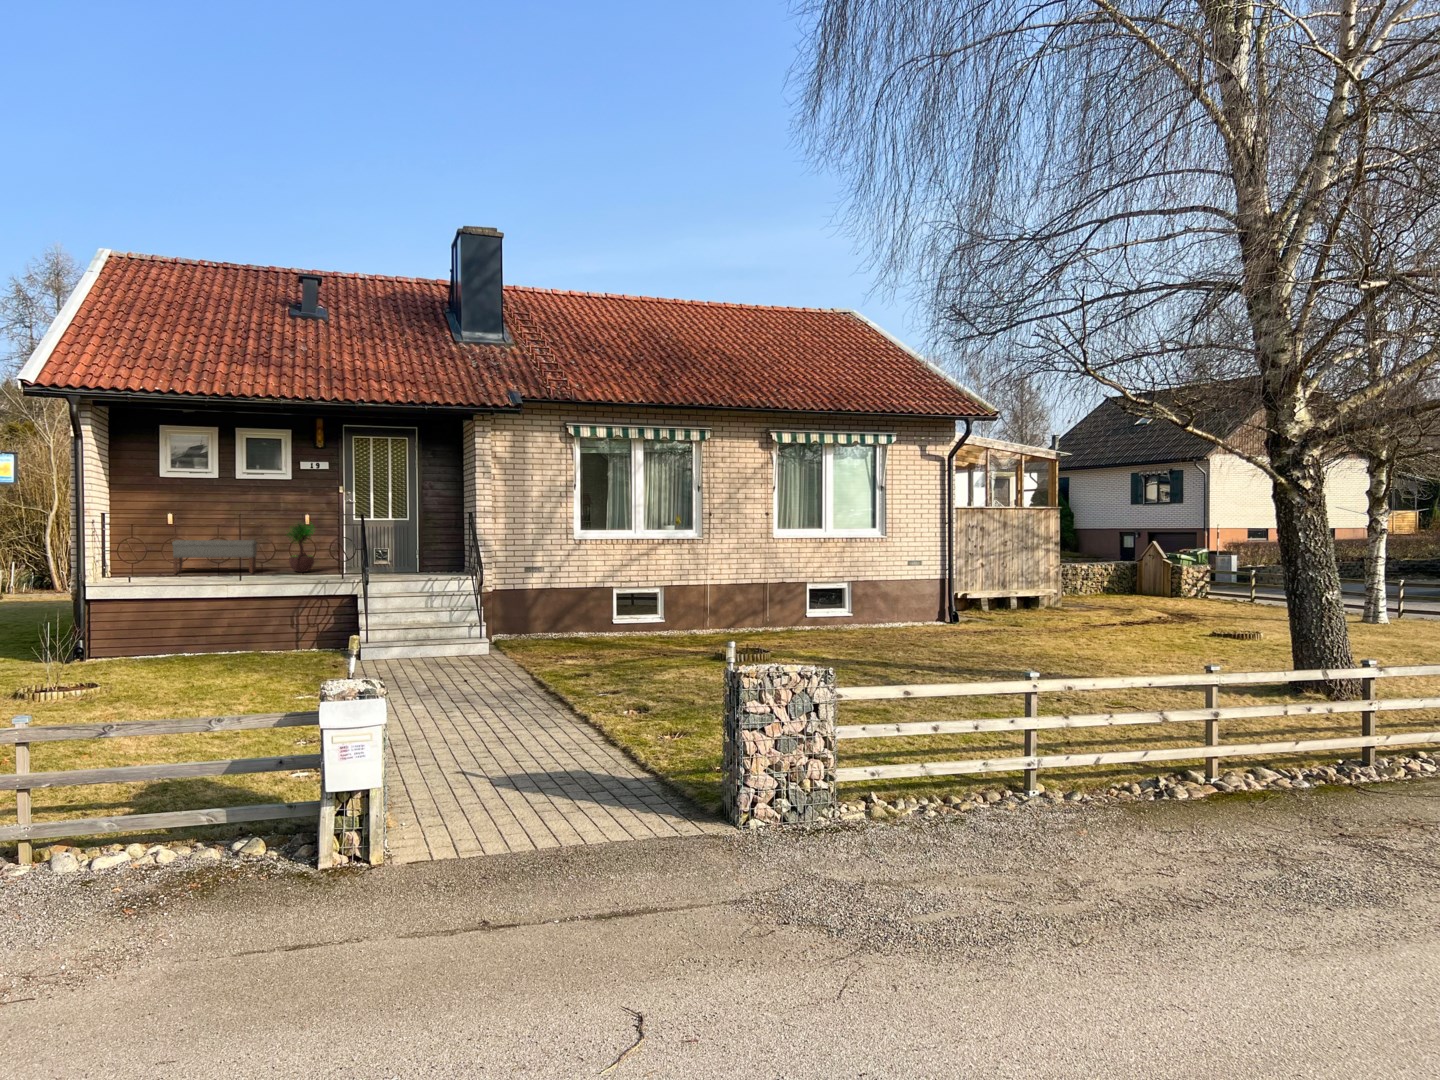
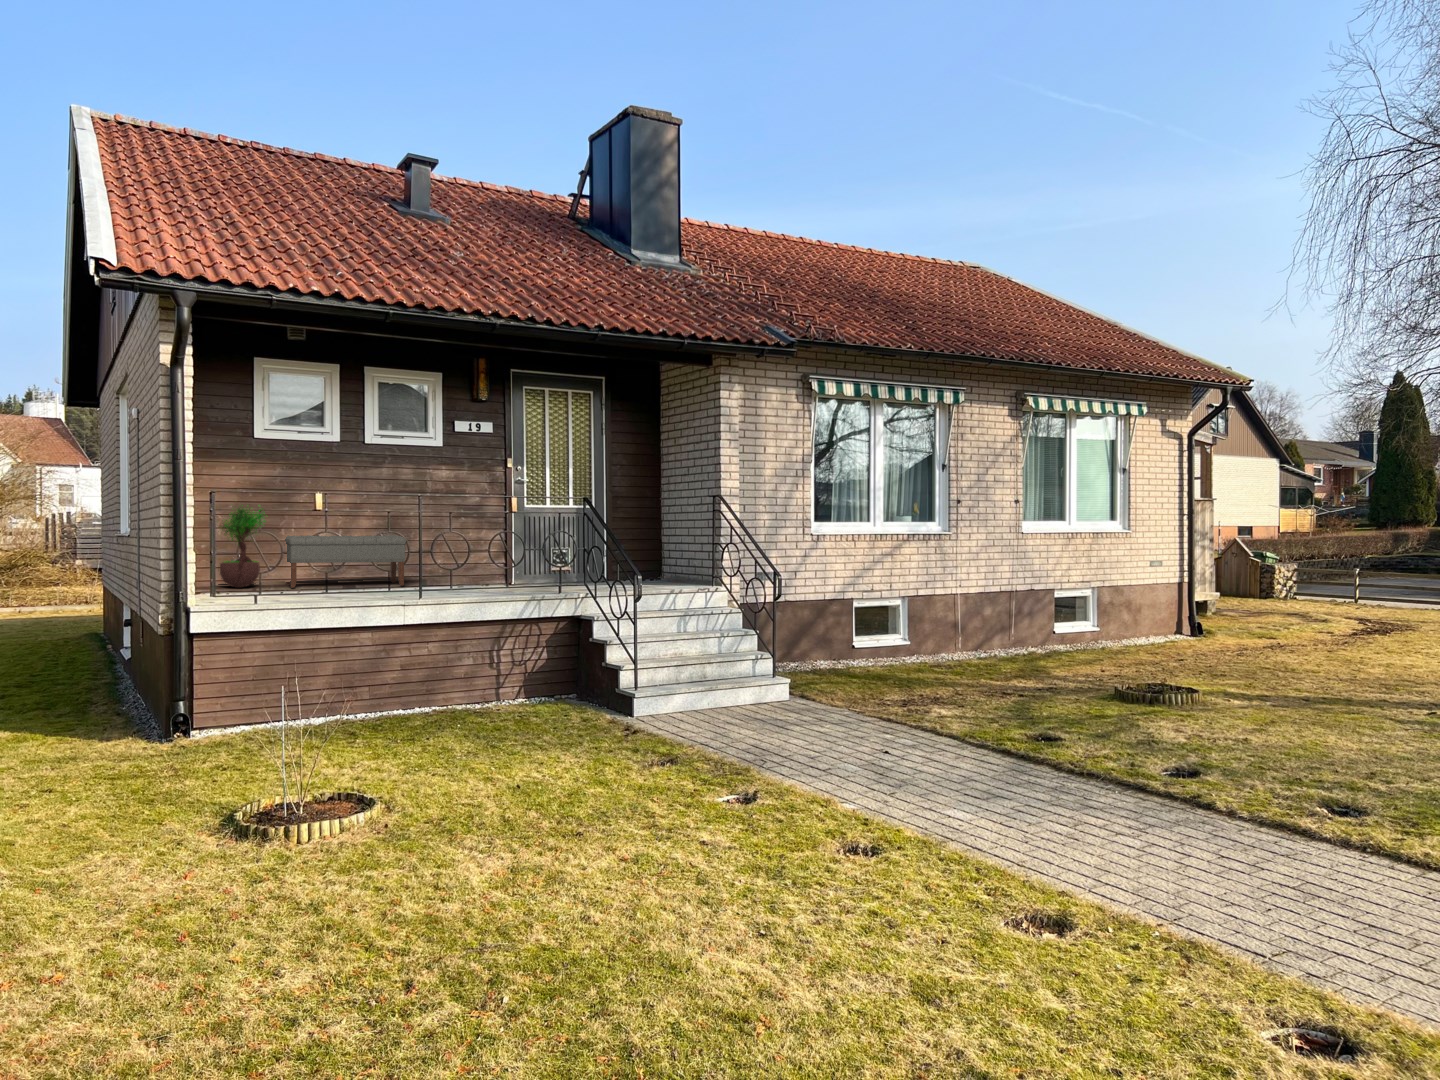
potted tree: present [287,523,314,572] -> present [220,505,264,588]

